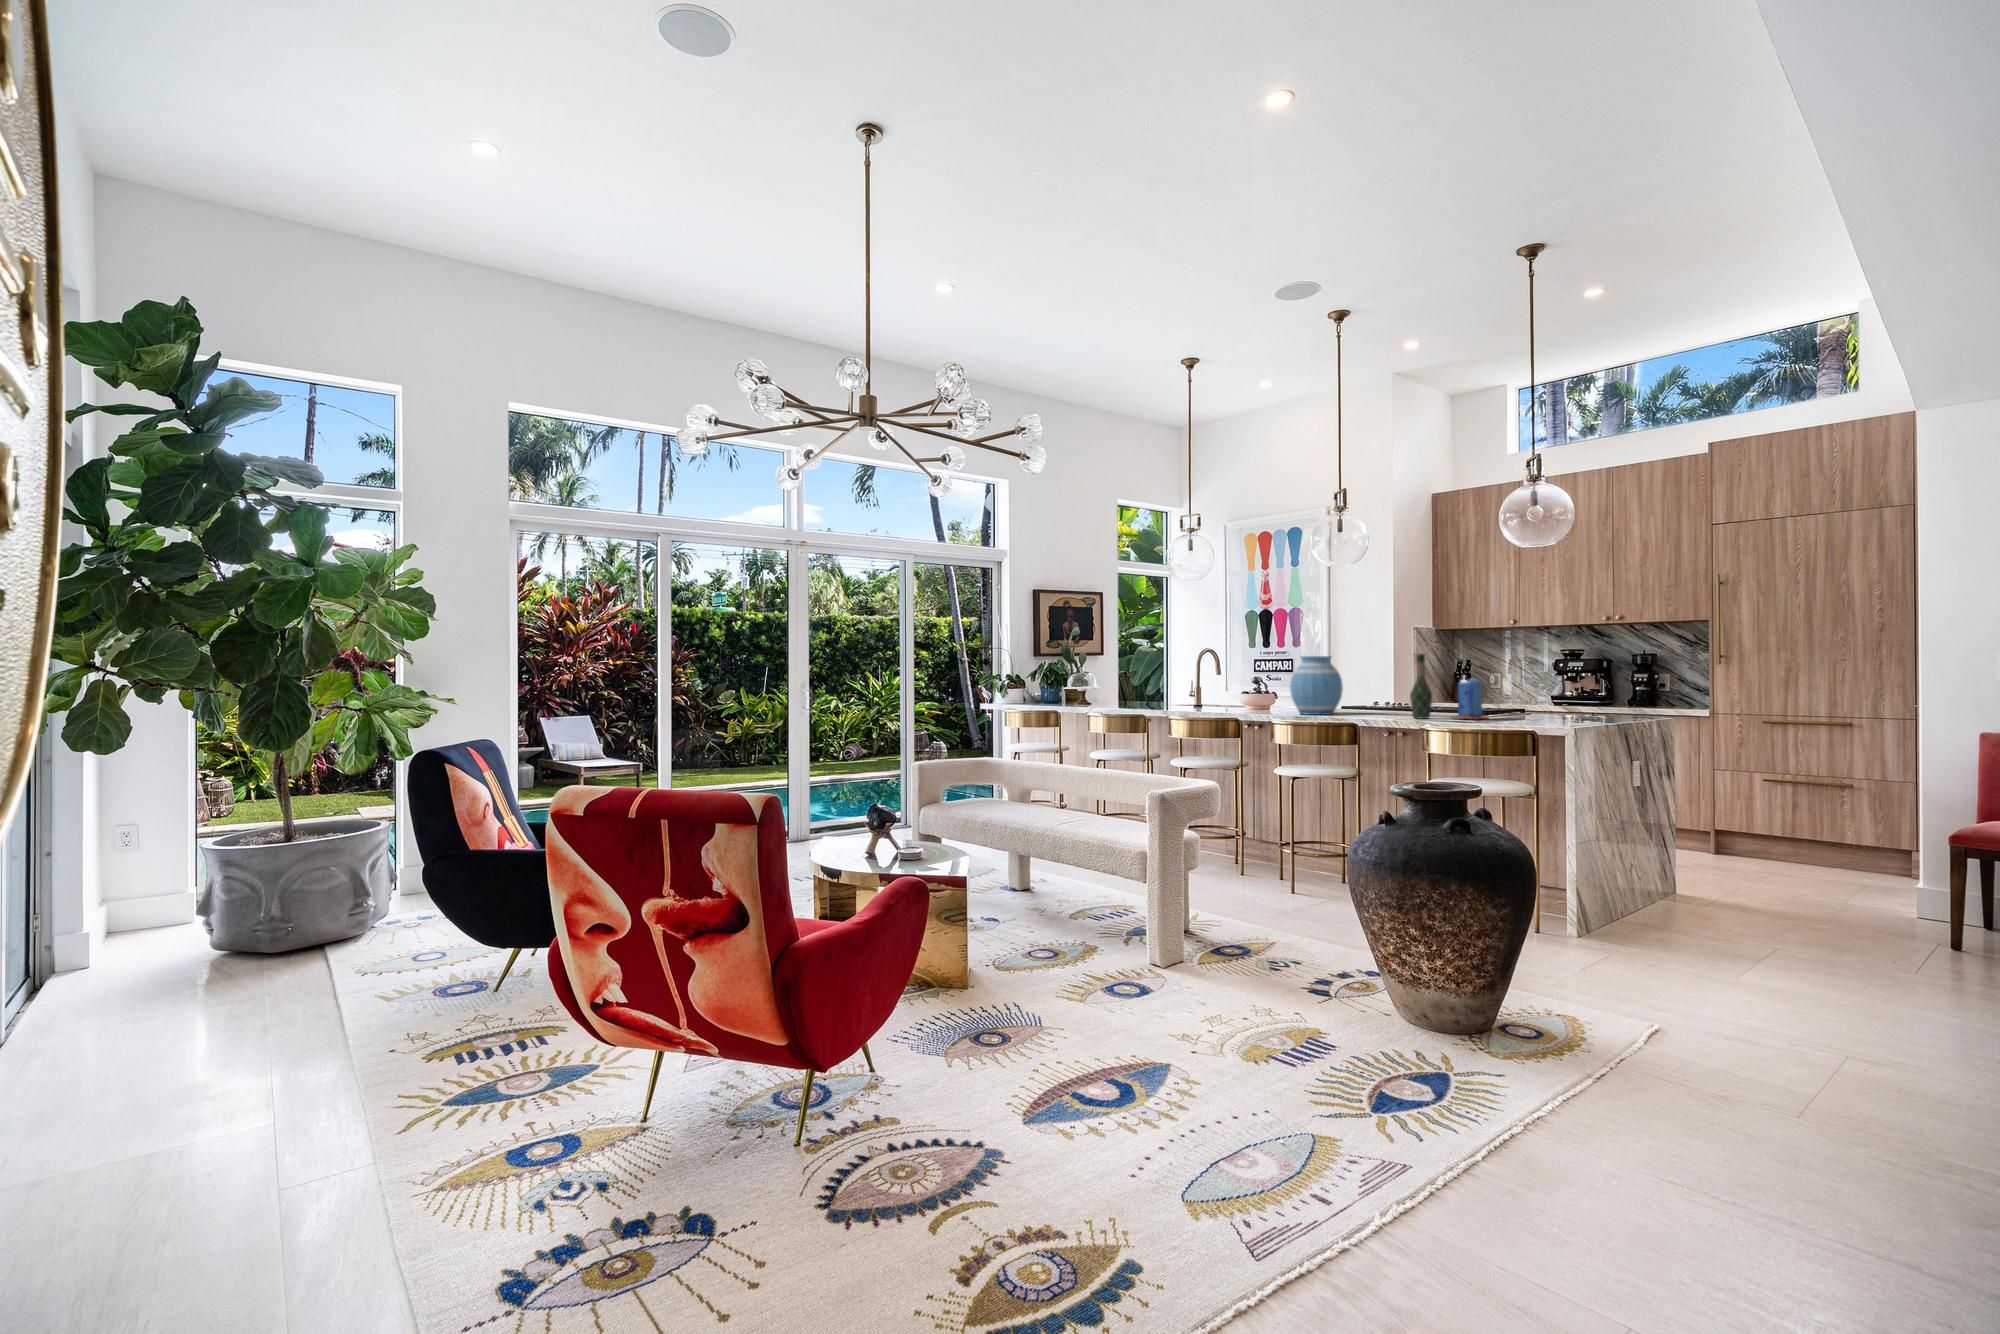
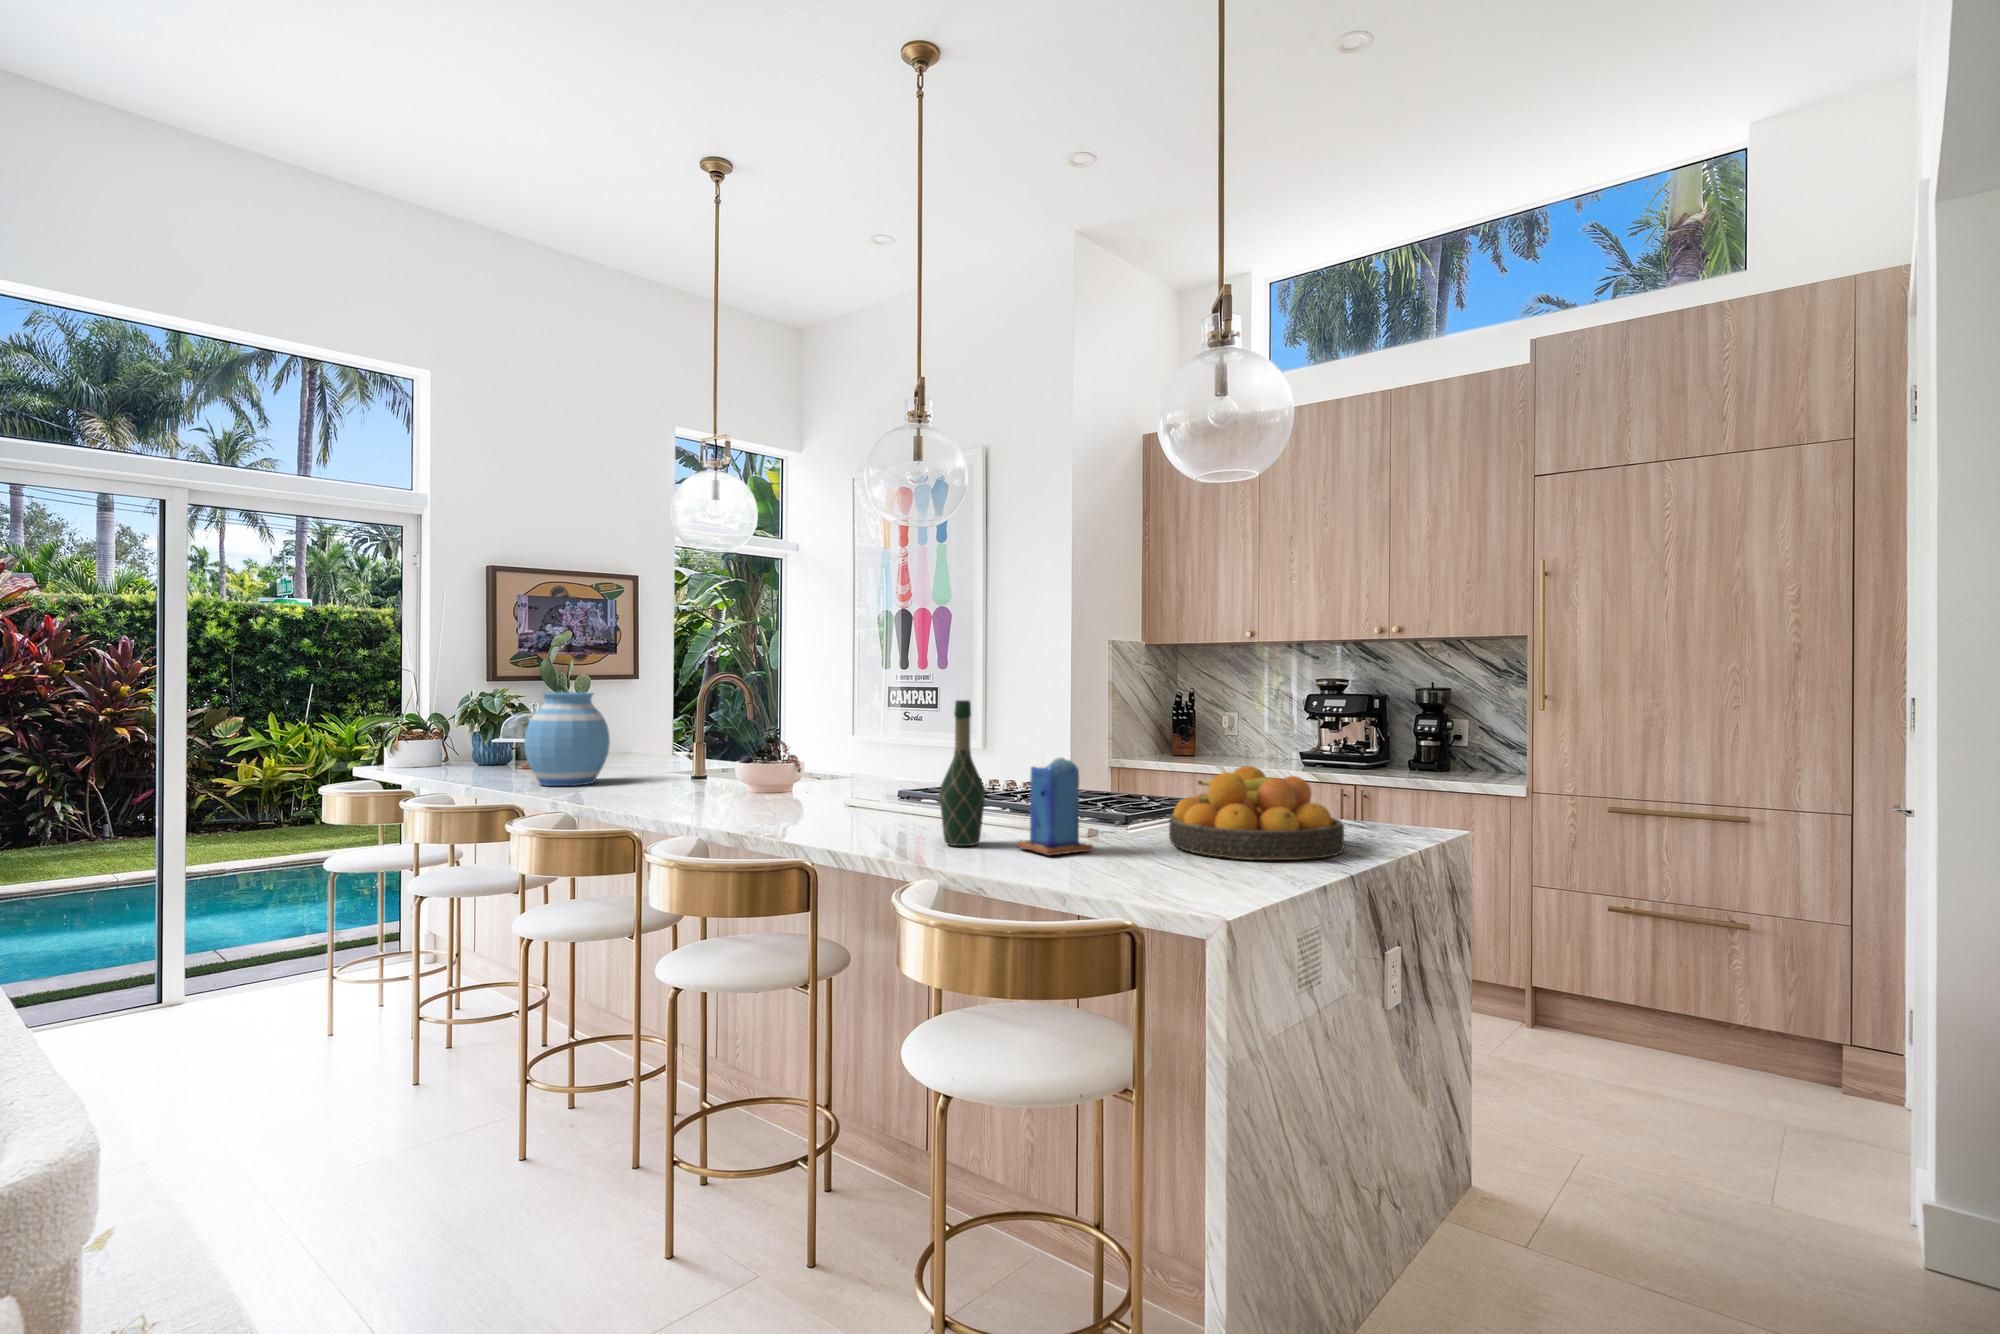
vase: present [1290,656,1343,715] -> present [524,692,610,786]
fruit bowl: none [1522,683,1612,720] -> present [1169,766,1345,860]

